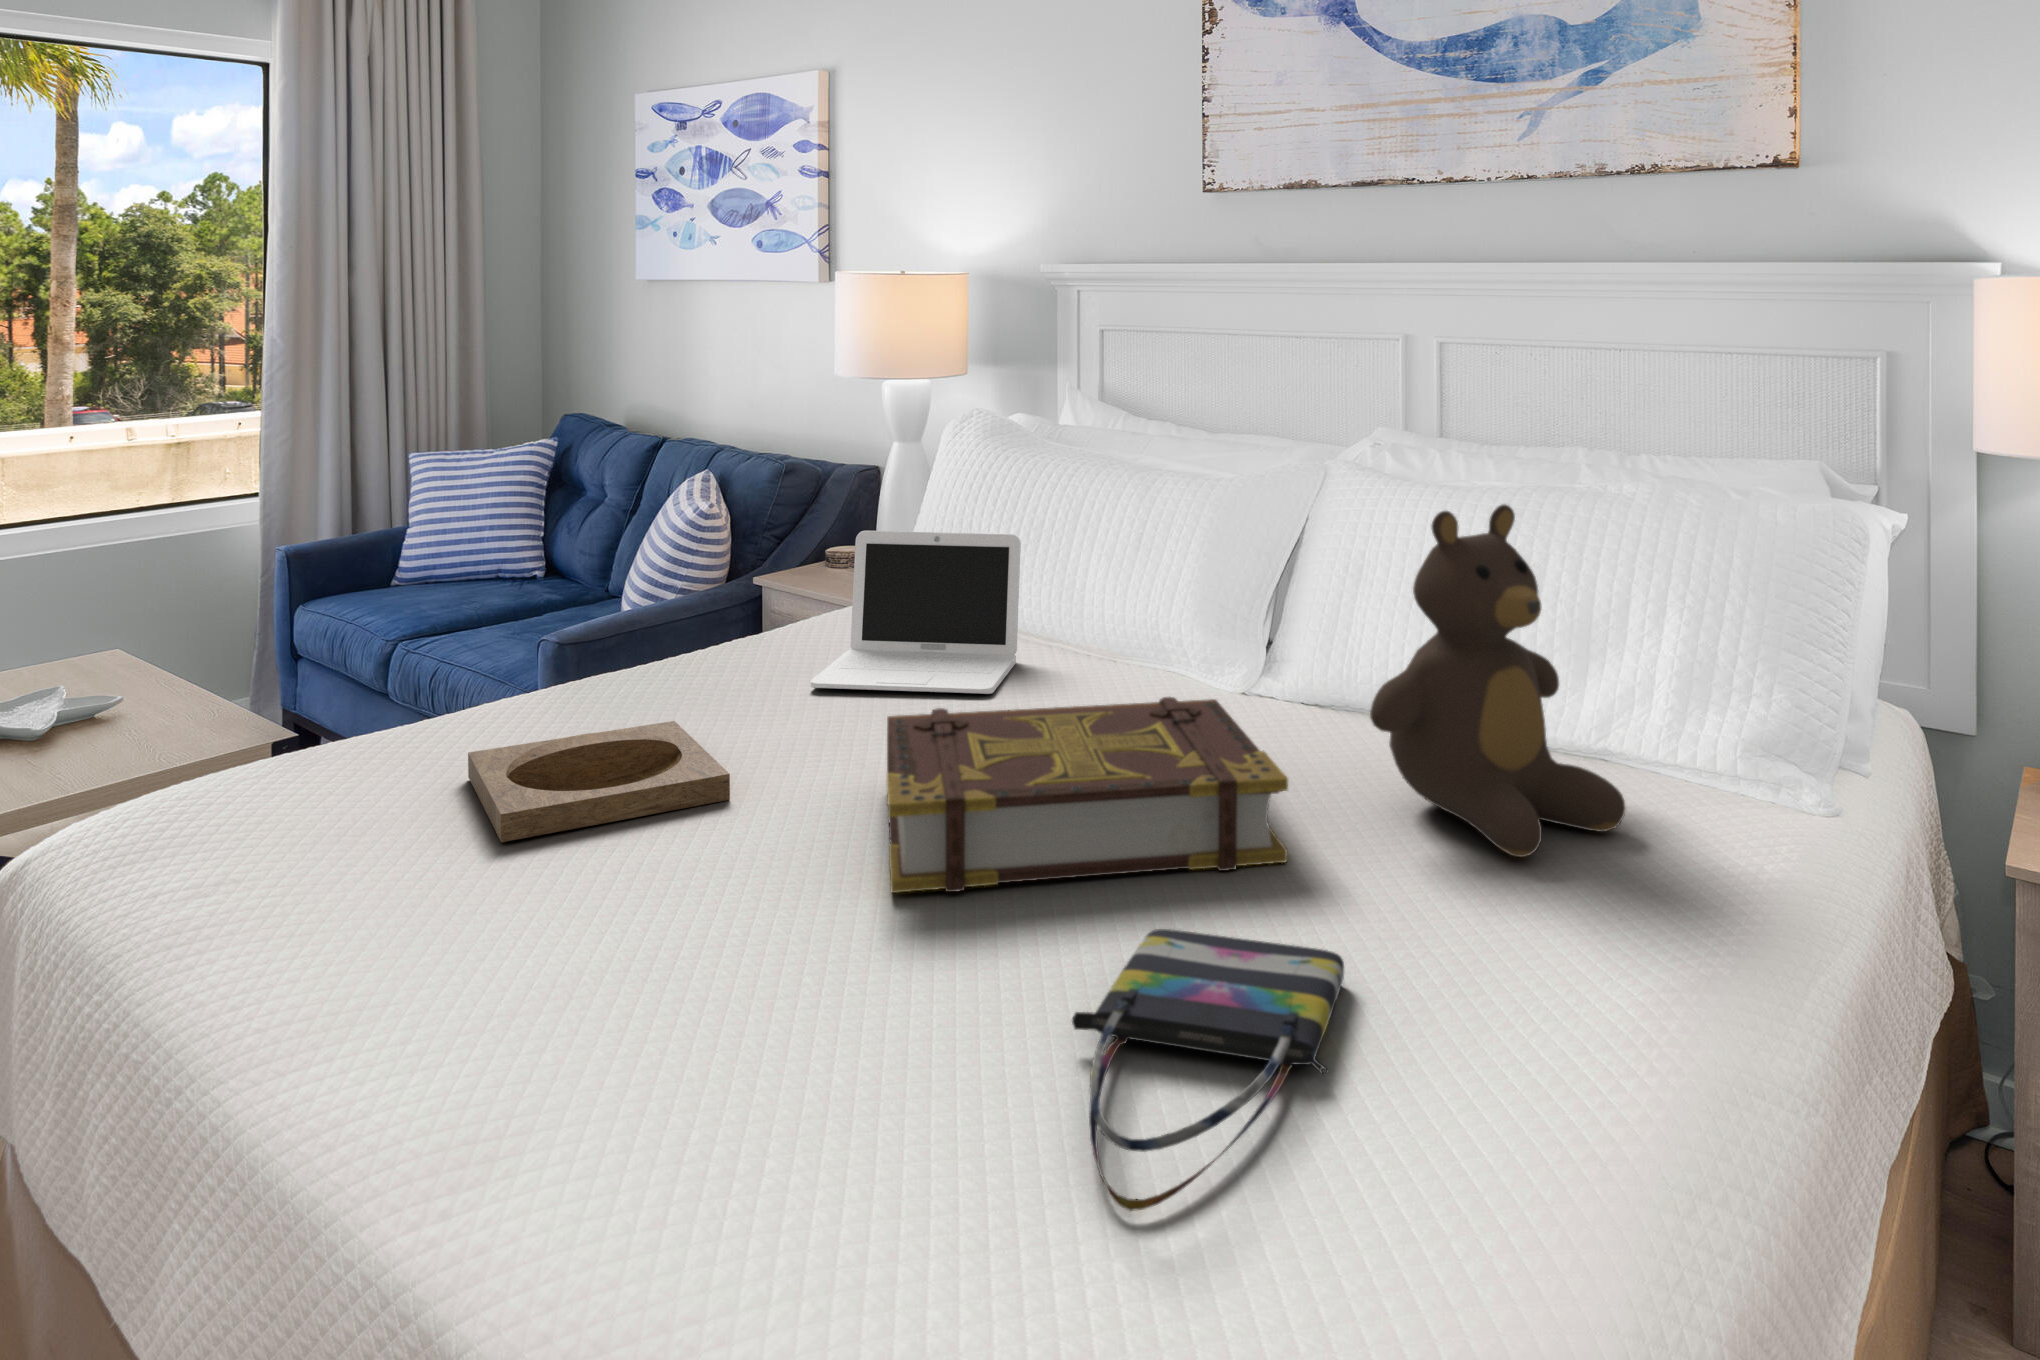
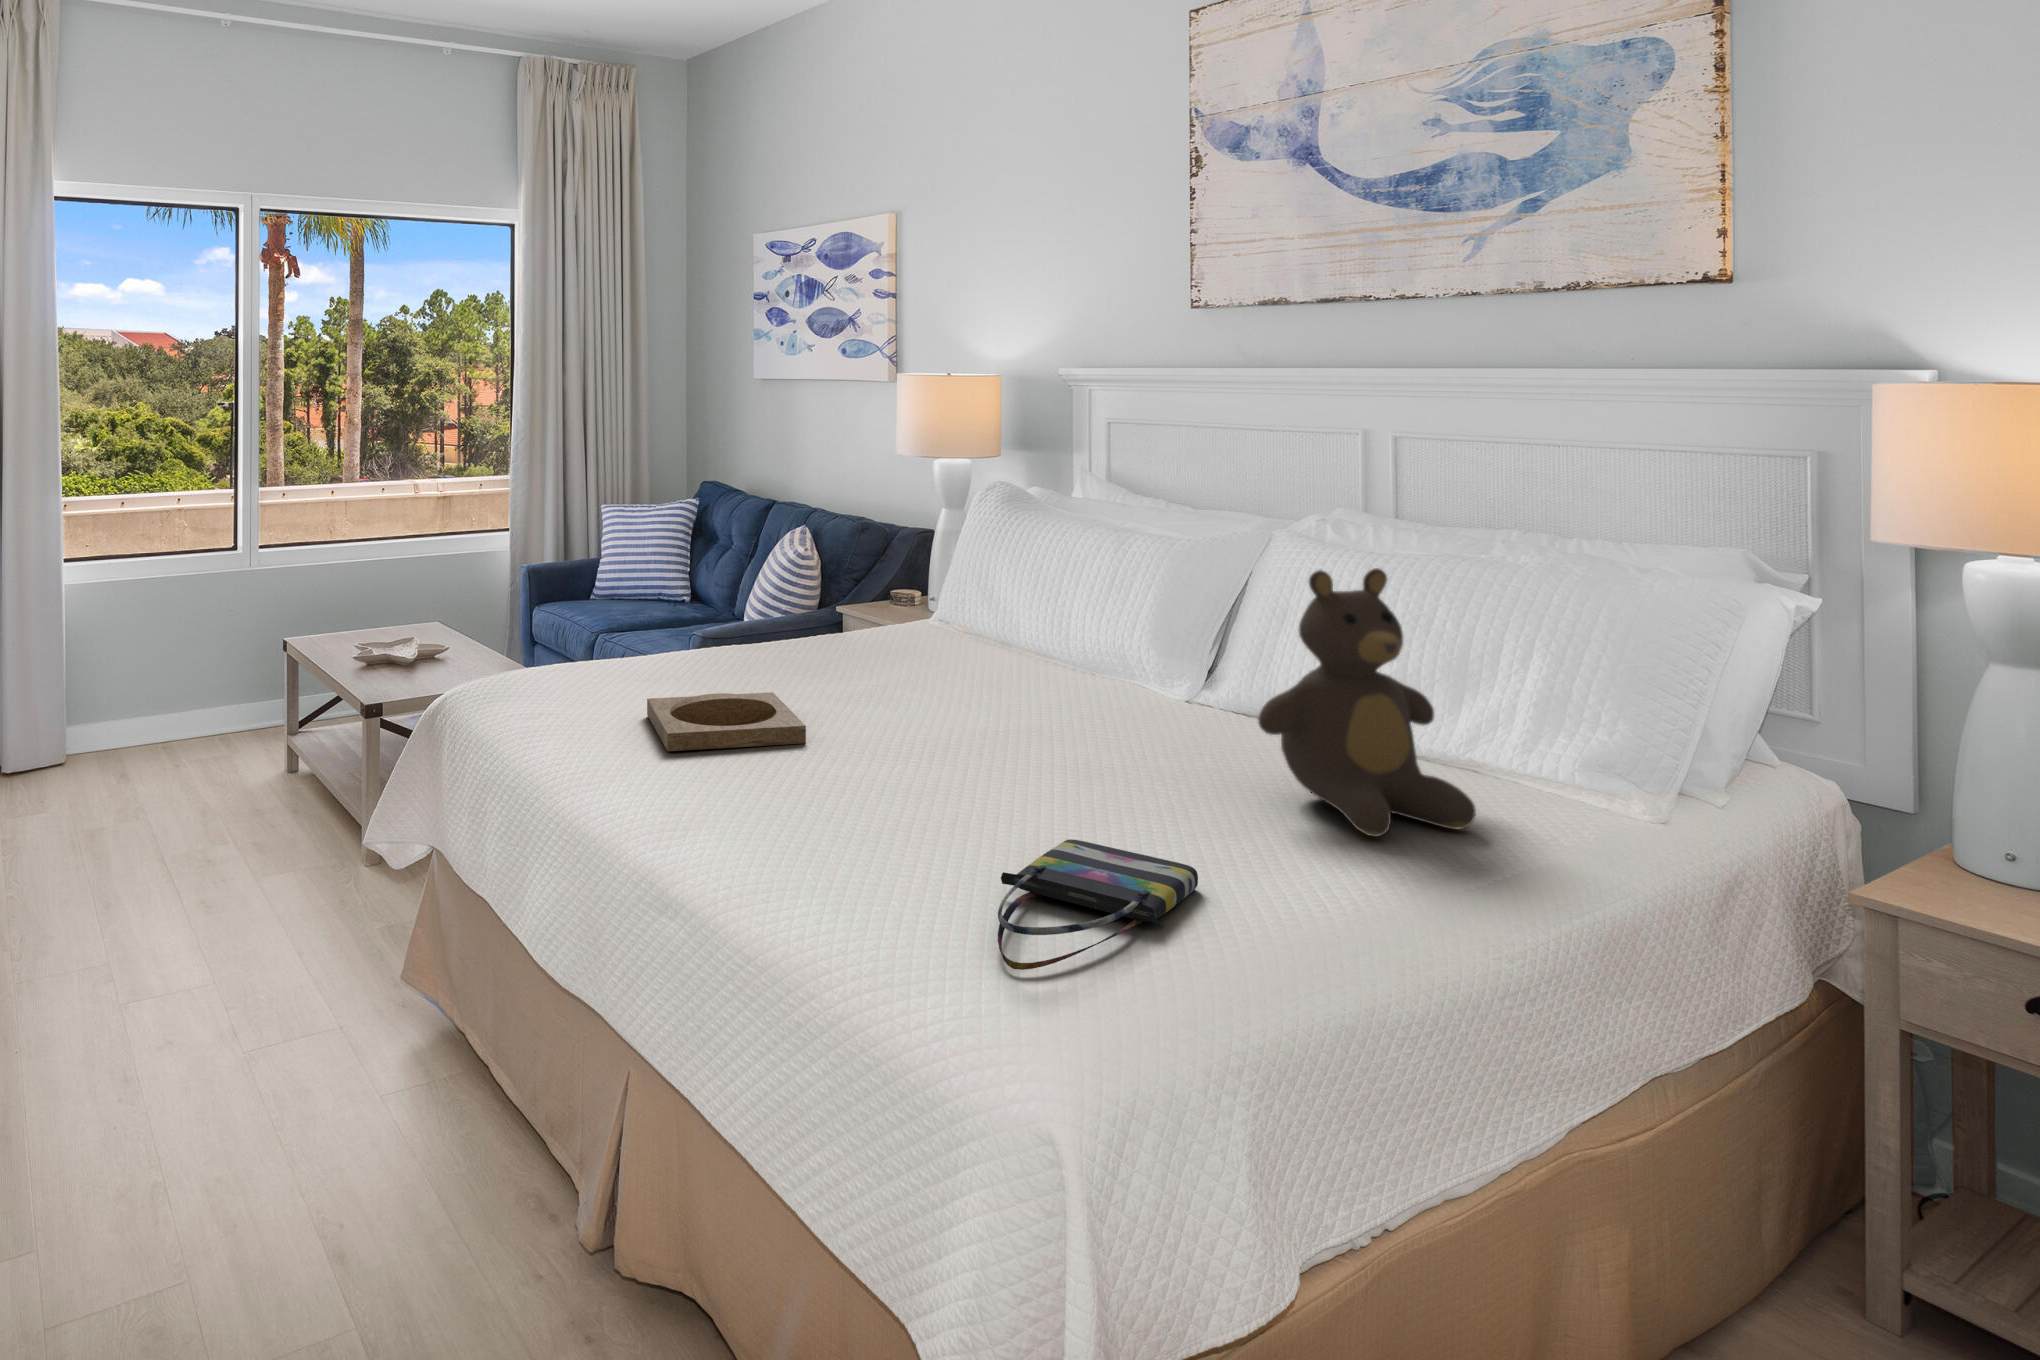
laptop: present [811,531,1021,694] -> none [866,571,1024,696]
book: present [887,697,1288,893] -> none [900,696,1185,819]

